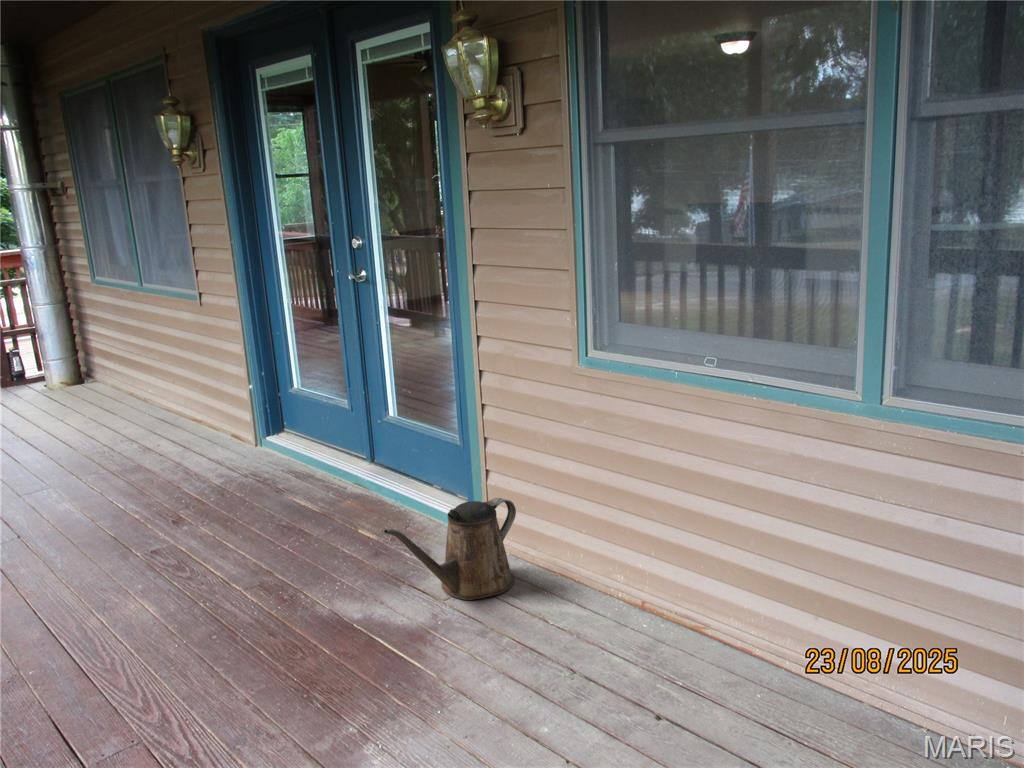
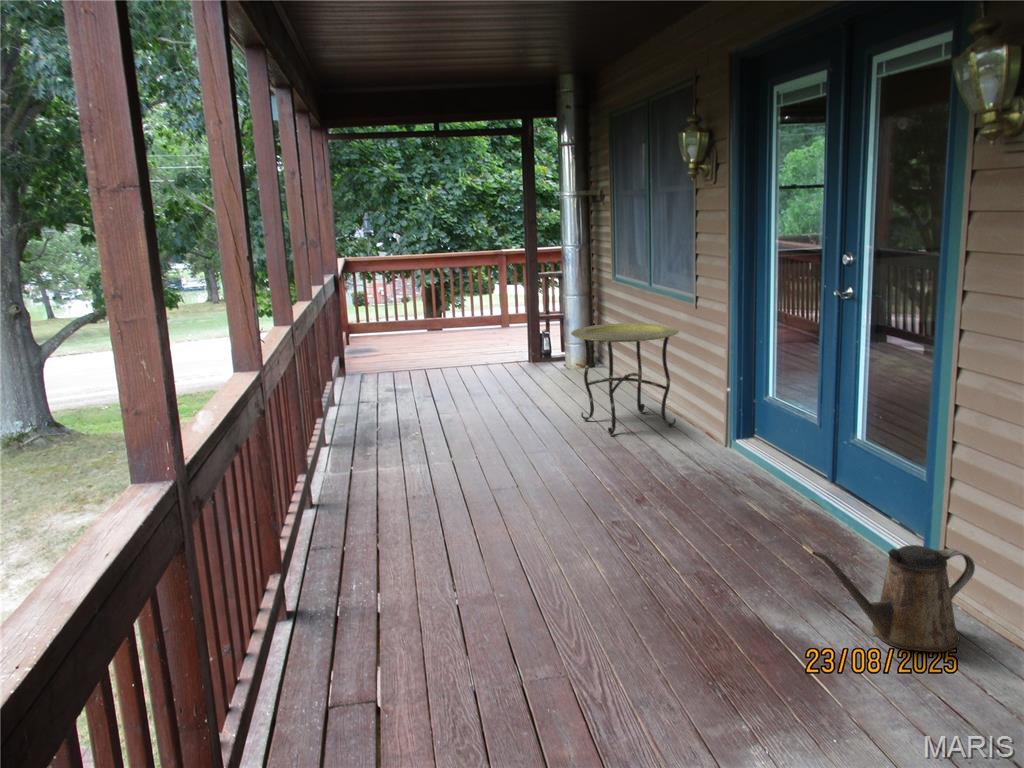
side table: none [54,327,196,454] -> present [571,323,679,435]

